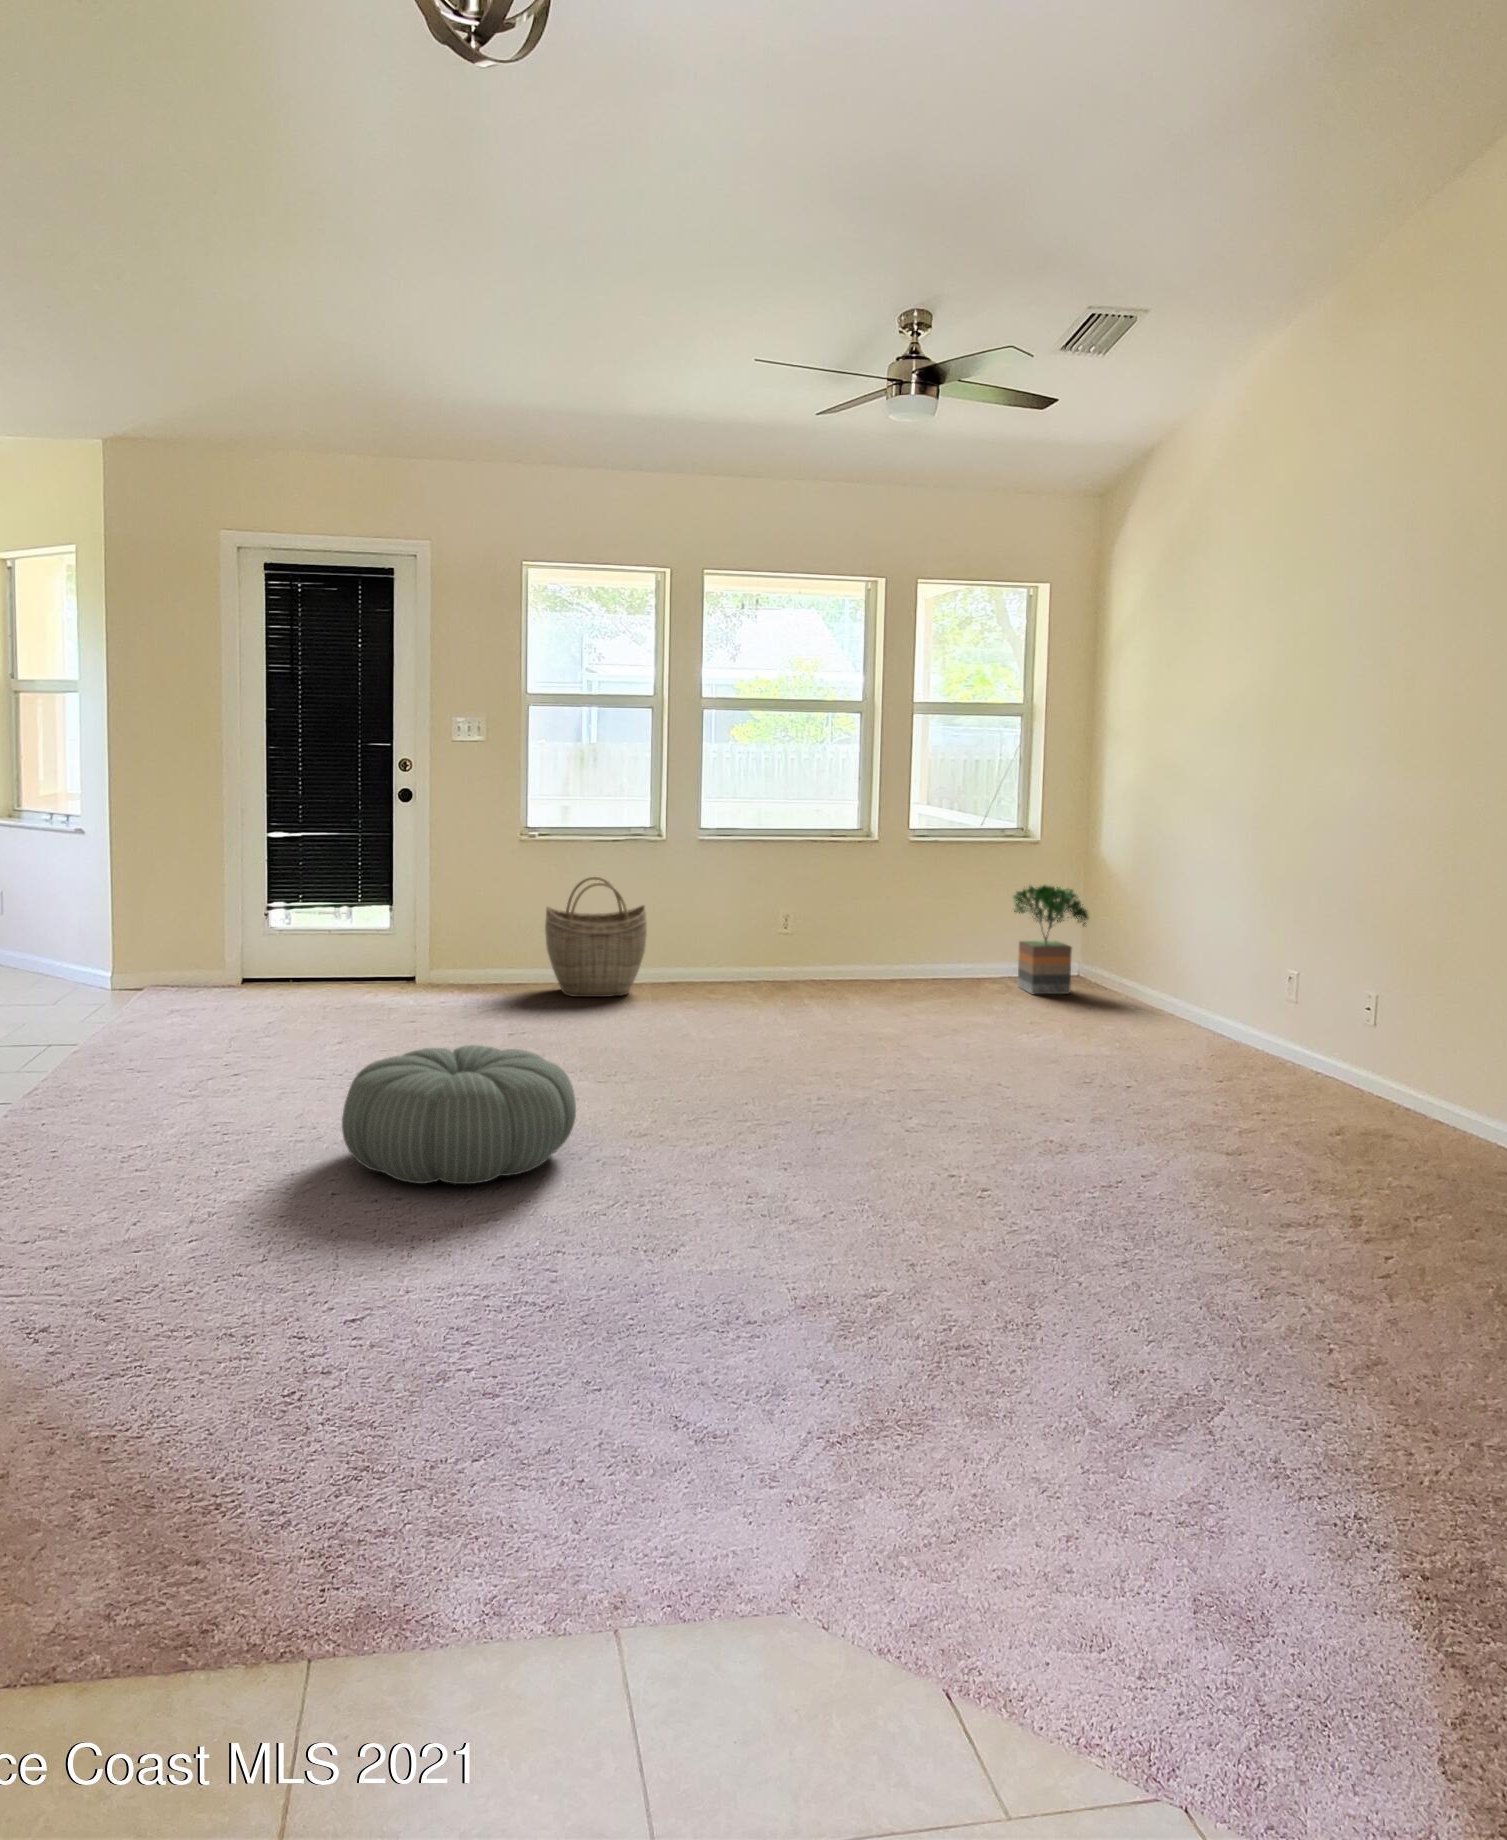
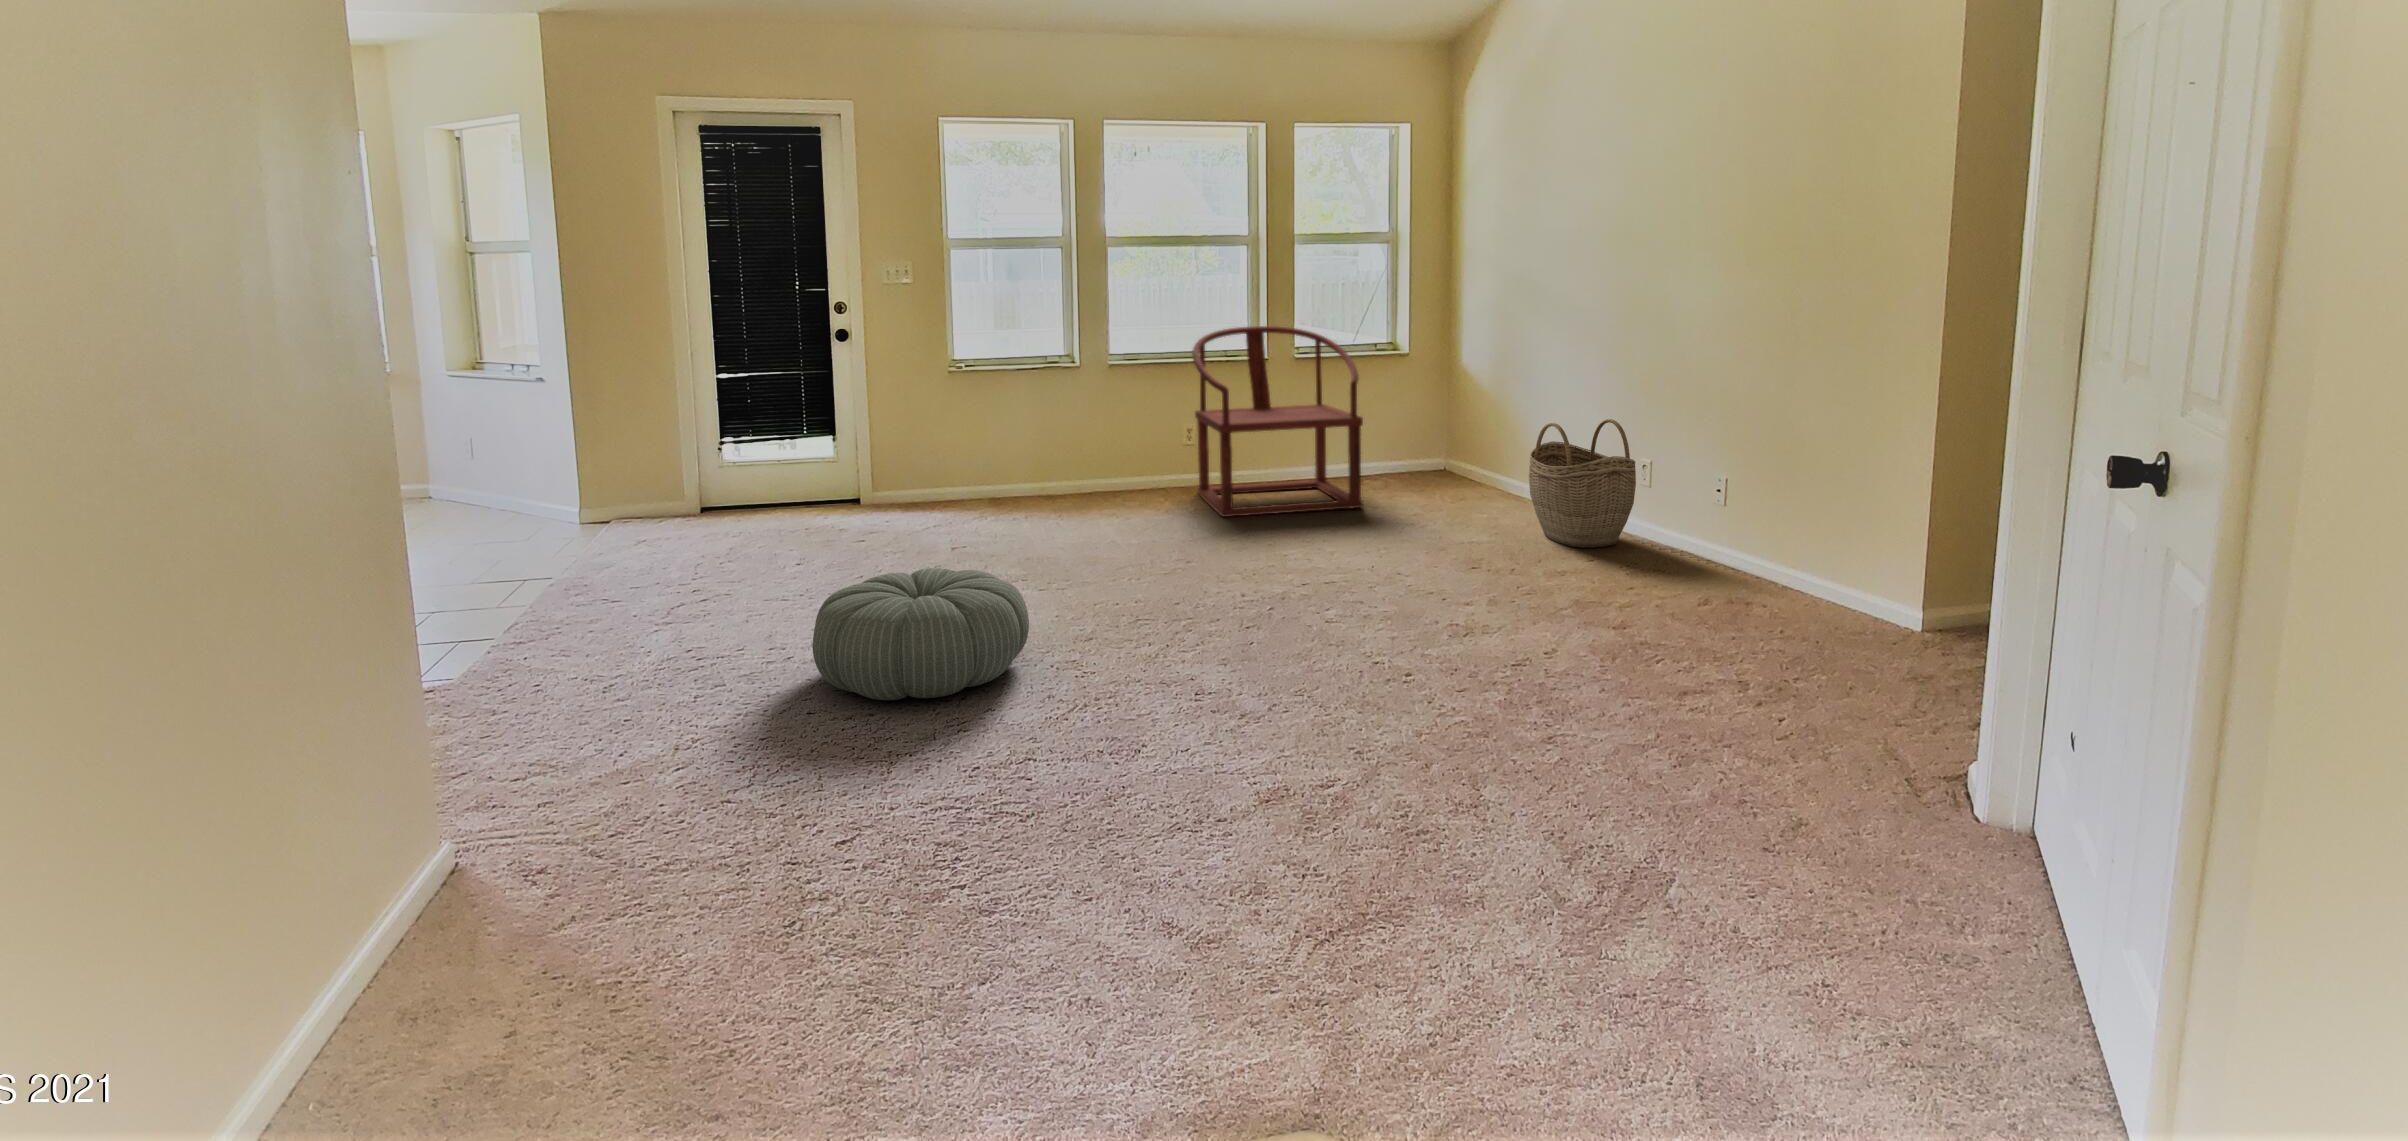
armchair: none [787,803,979,1017] -> present [1192,326,1363,517]
woven basket: present [545,877,647,997] -> present [1529,419,1636,548]
potted tree: present [1013,885,1089,994] -> none [1385,389,1456,486]

